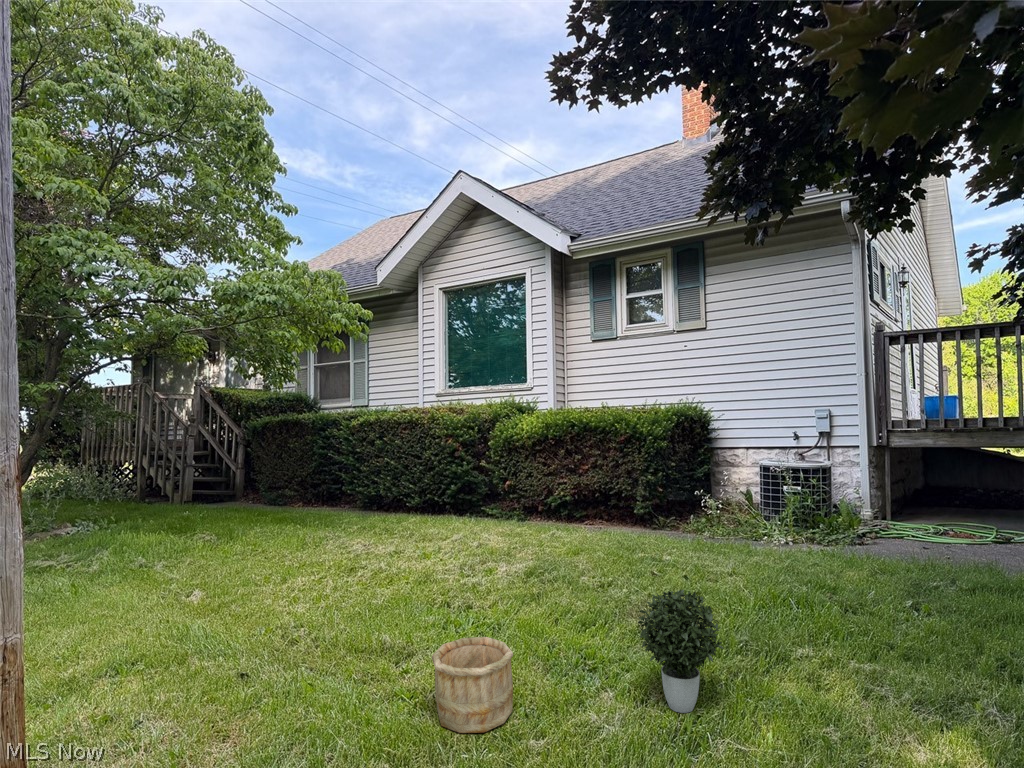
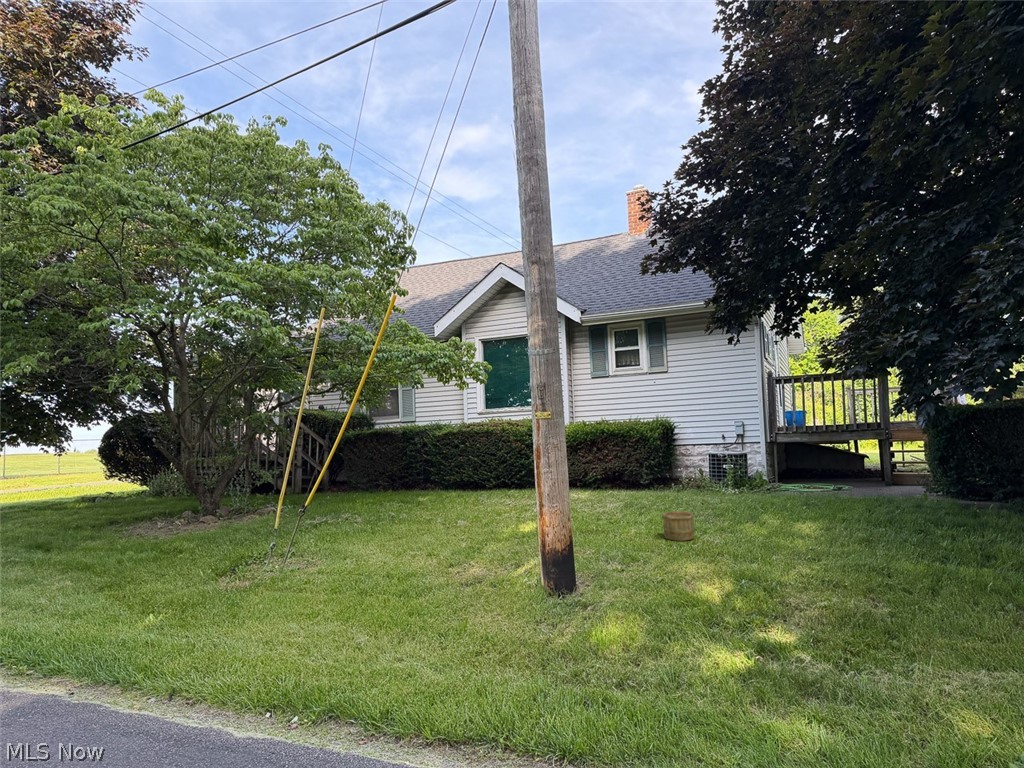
potted plant: present [638,590,723,713] -> none [731,488,765,532]

